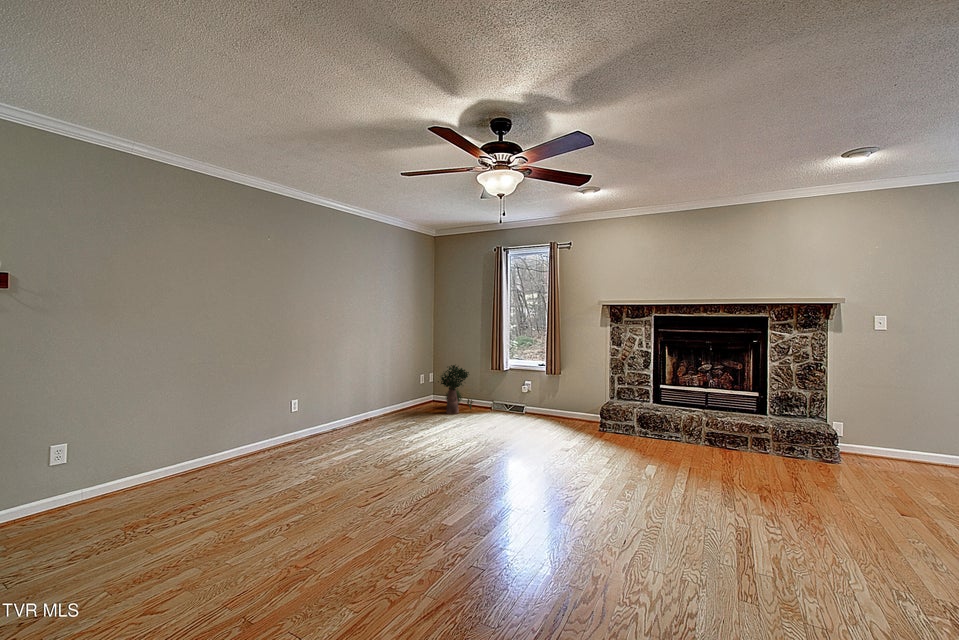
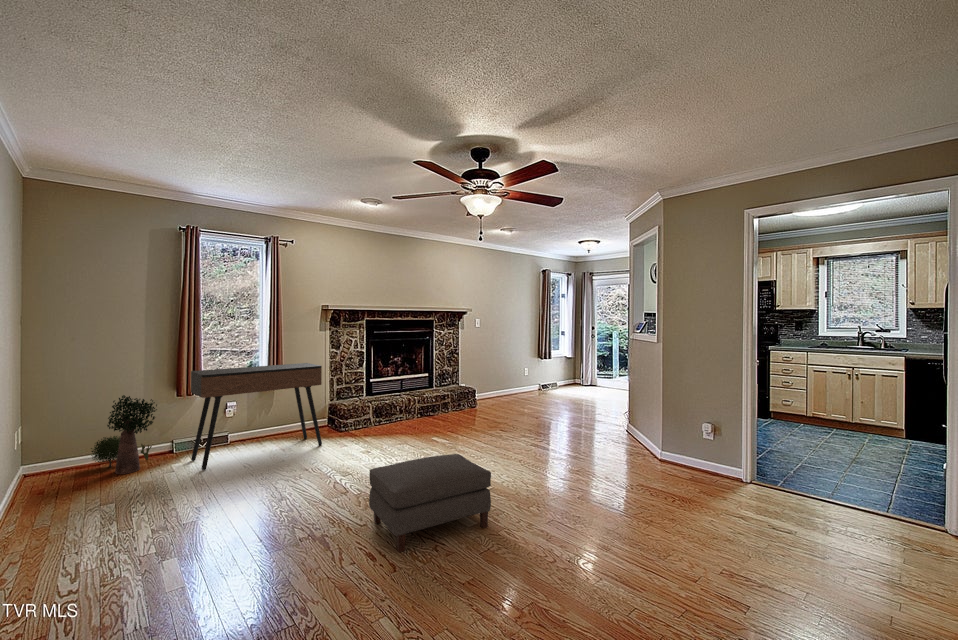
console table: none [468,354,565,436] -> present [191,363,322,470]
ottoman: none [376,461,499,574] -> present [369,454,491,552]

